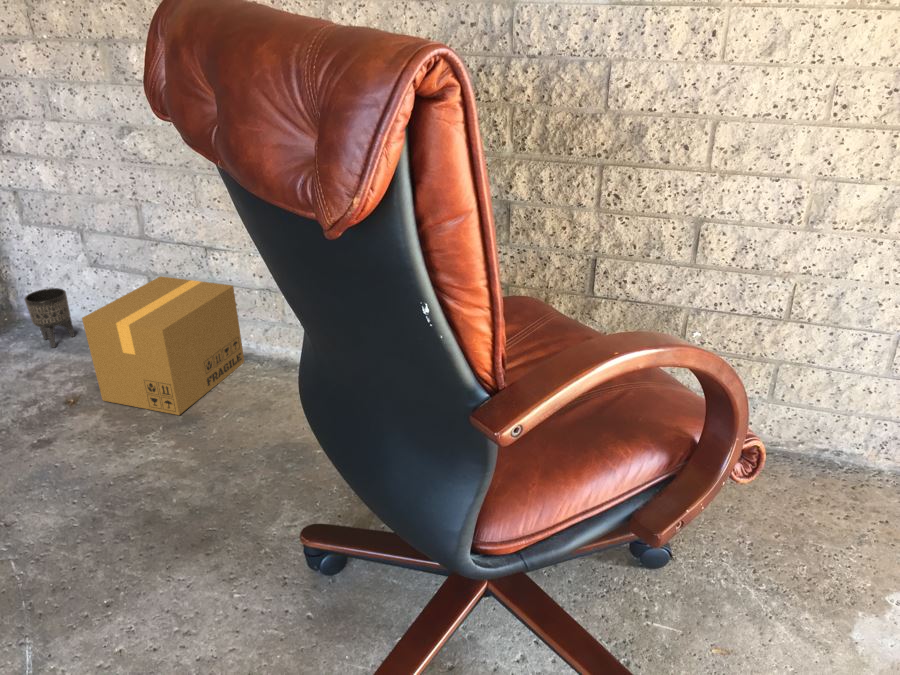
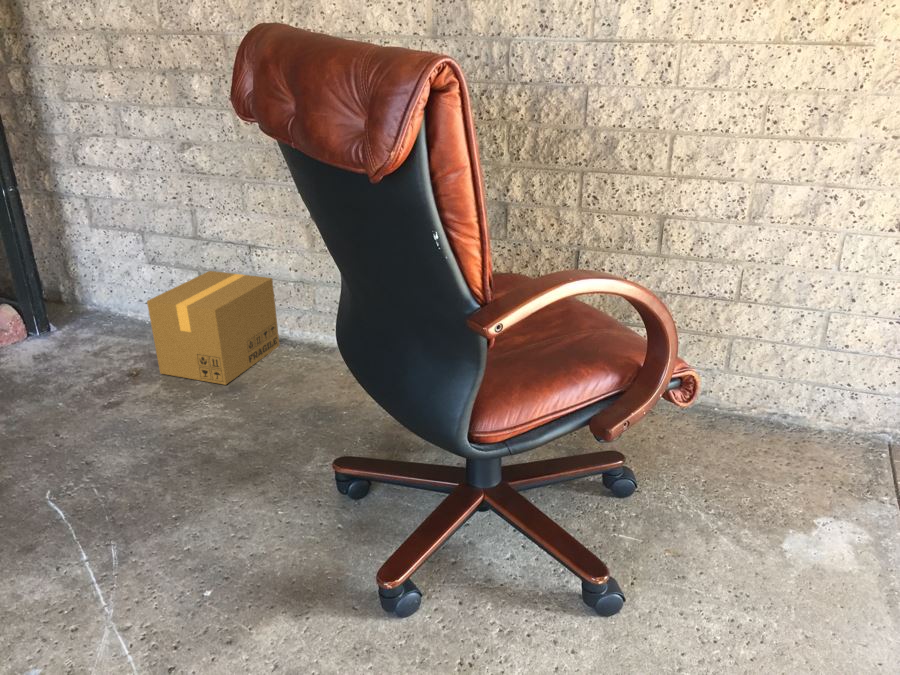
planter: present [25,288,74,347] -> none [92,283,132,333]

